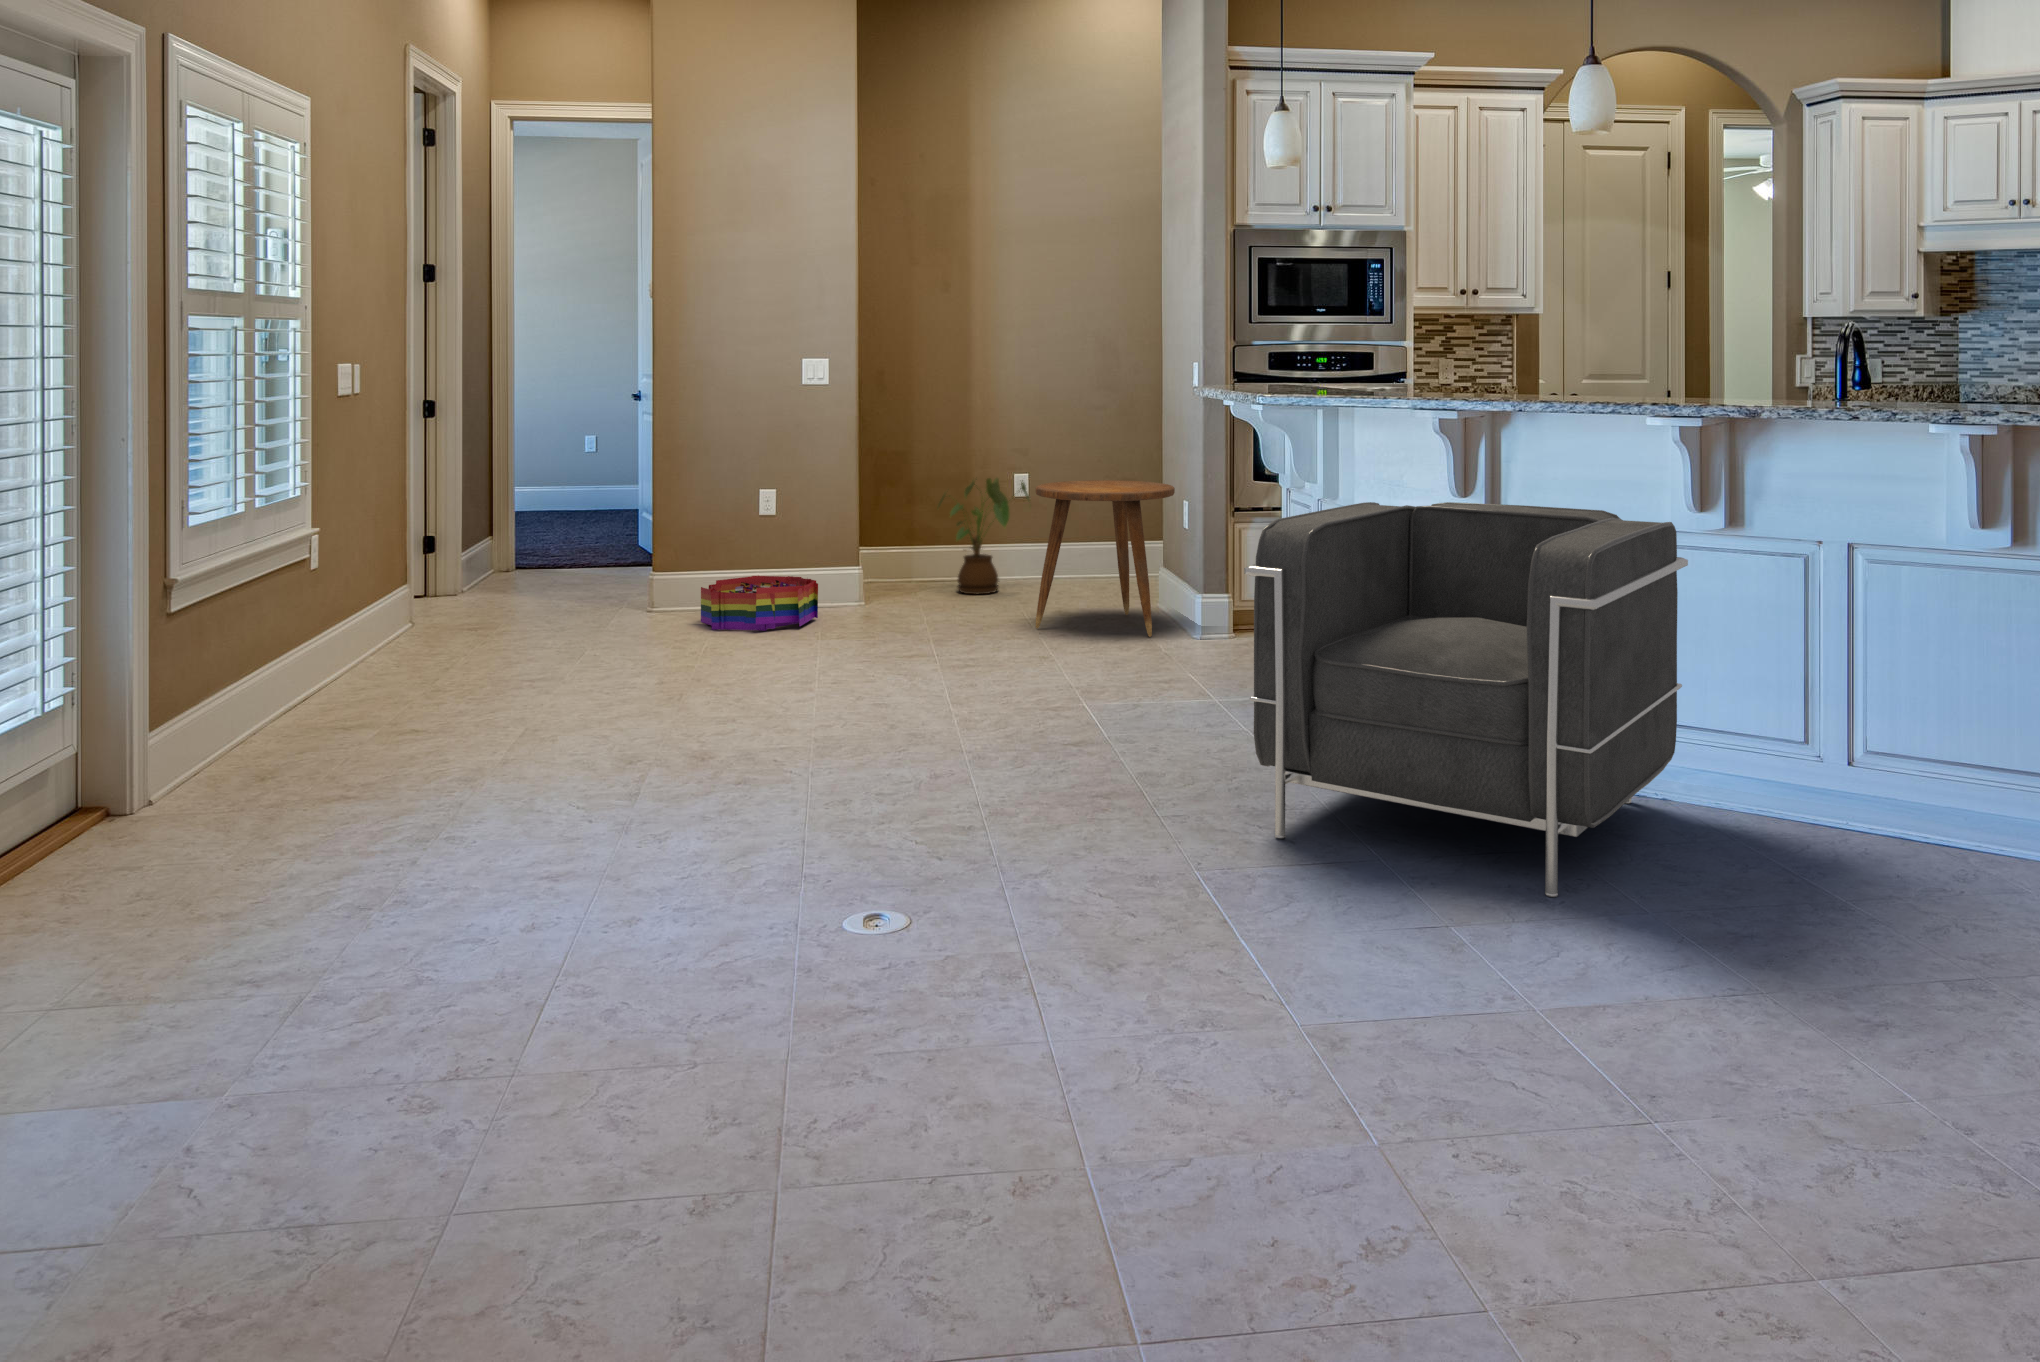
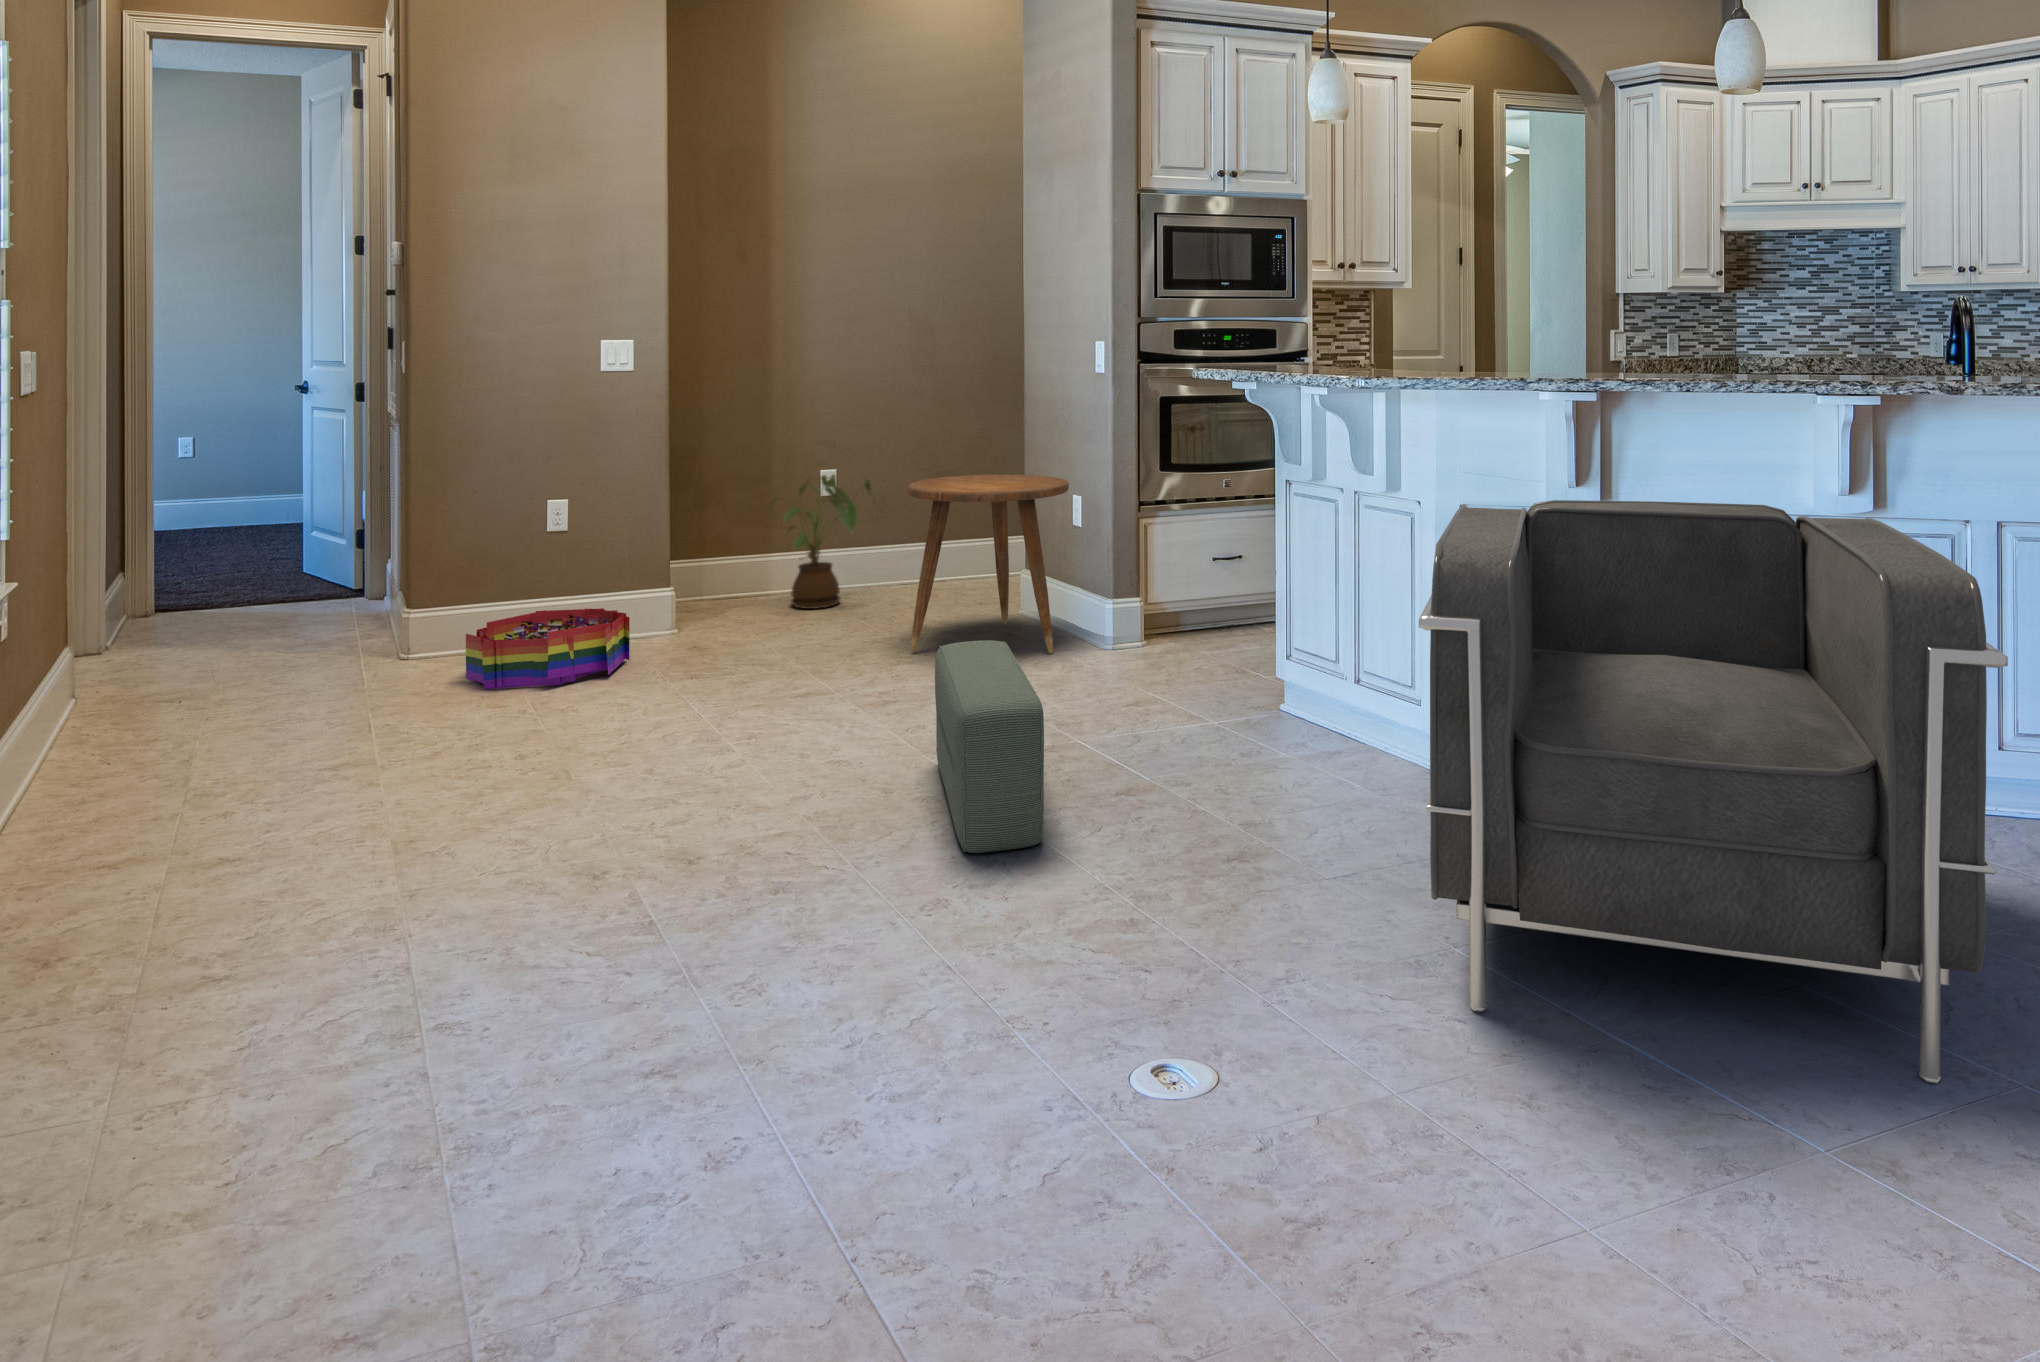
pouf: none [996,602,1067,741] -> present [935,640,1044,853]

